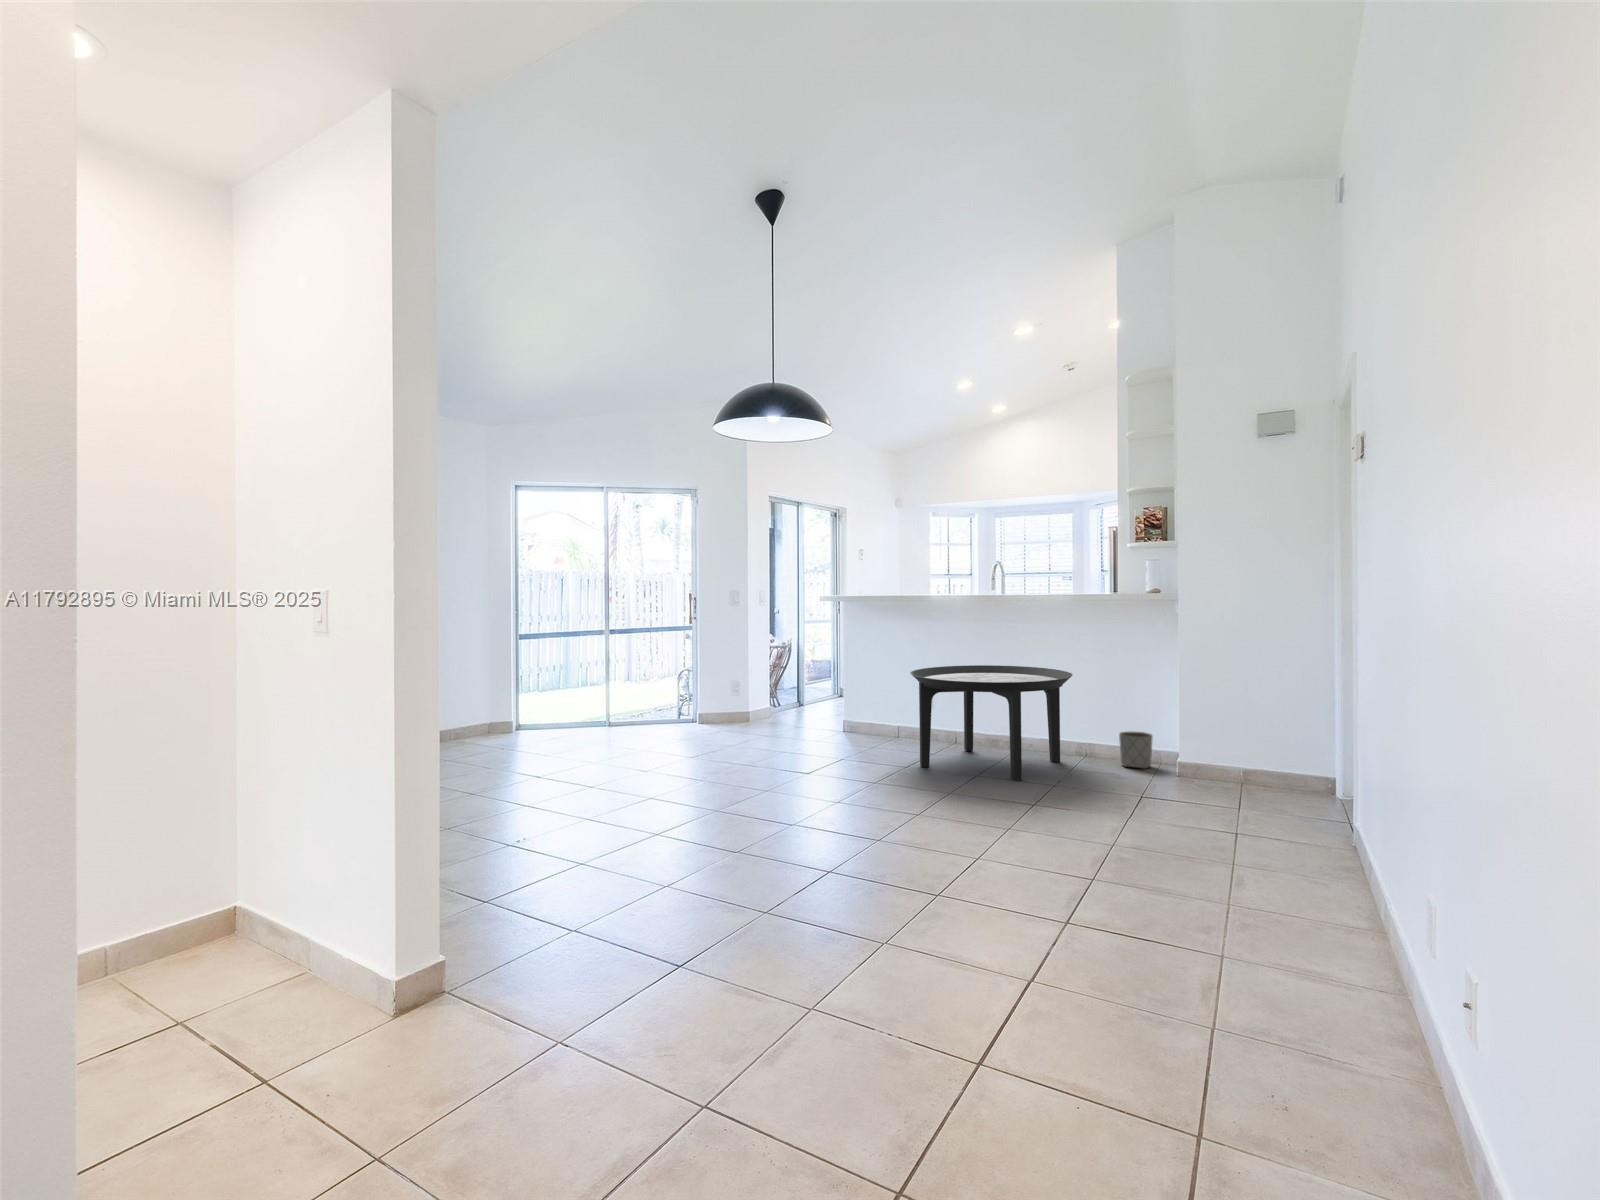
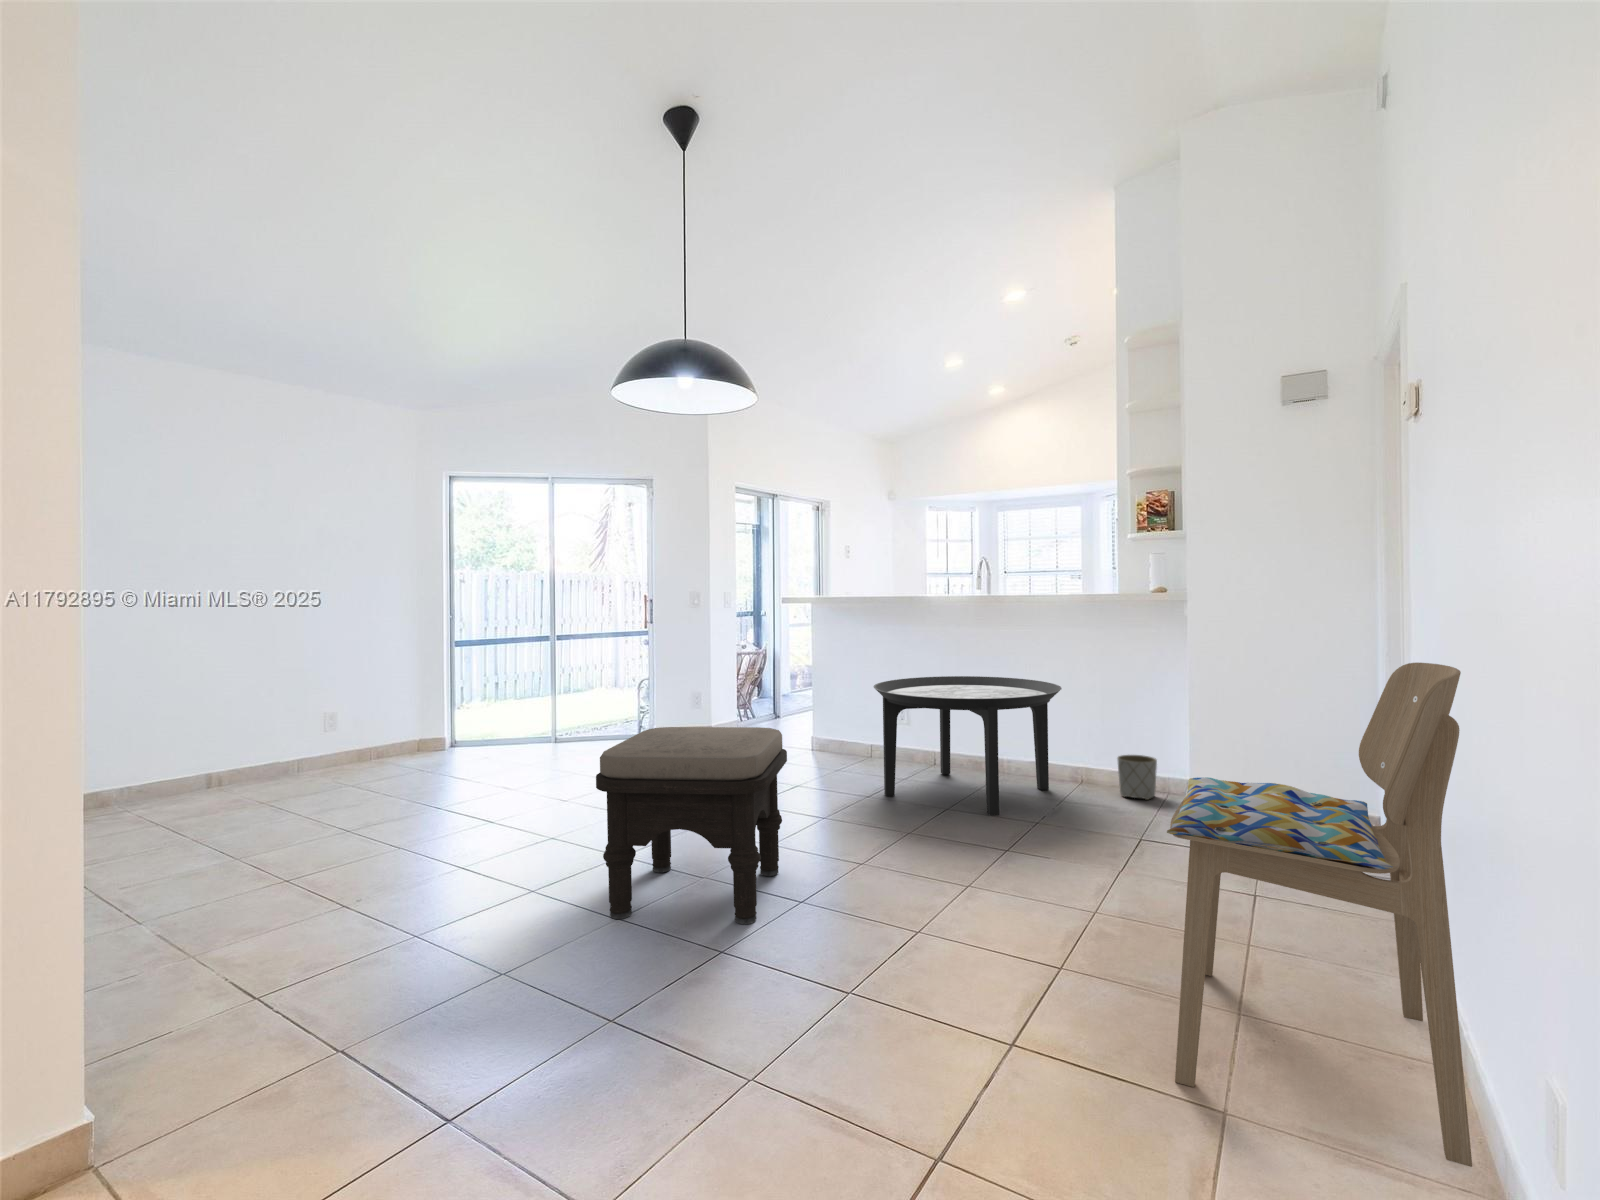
dining chair: none [1172,646,1372,974] -> present [1167,663,1472,1167]
ottoman: none [716,703,859,855] -> present [596,727,787,924]

